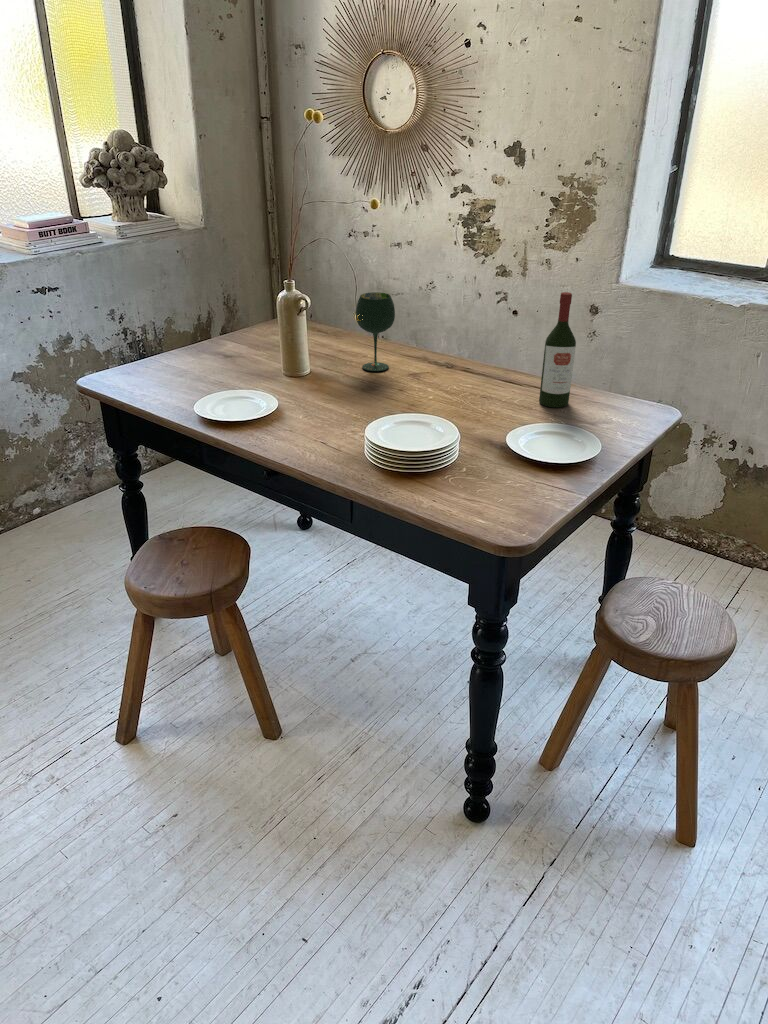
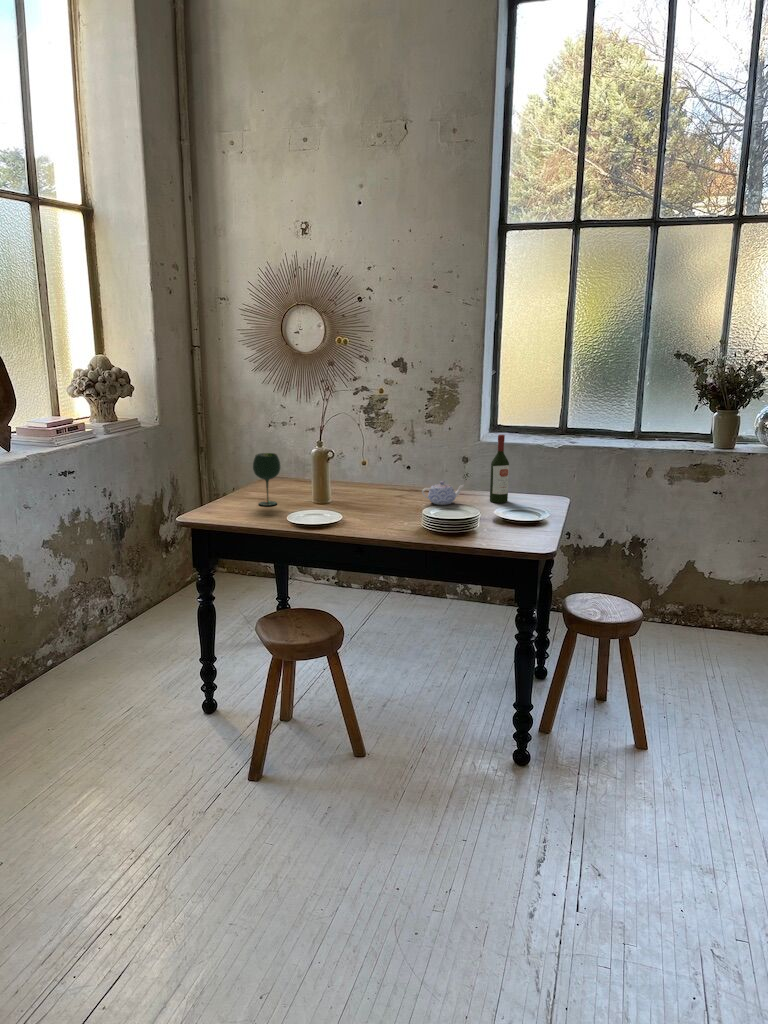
wine glass: present [356,292,395,371] -> present [253,453,280,506]
teapot: none [427,361,499,400] -> present [422,481,463,505]

